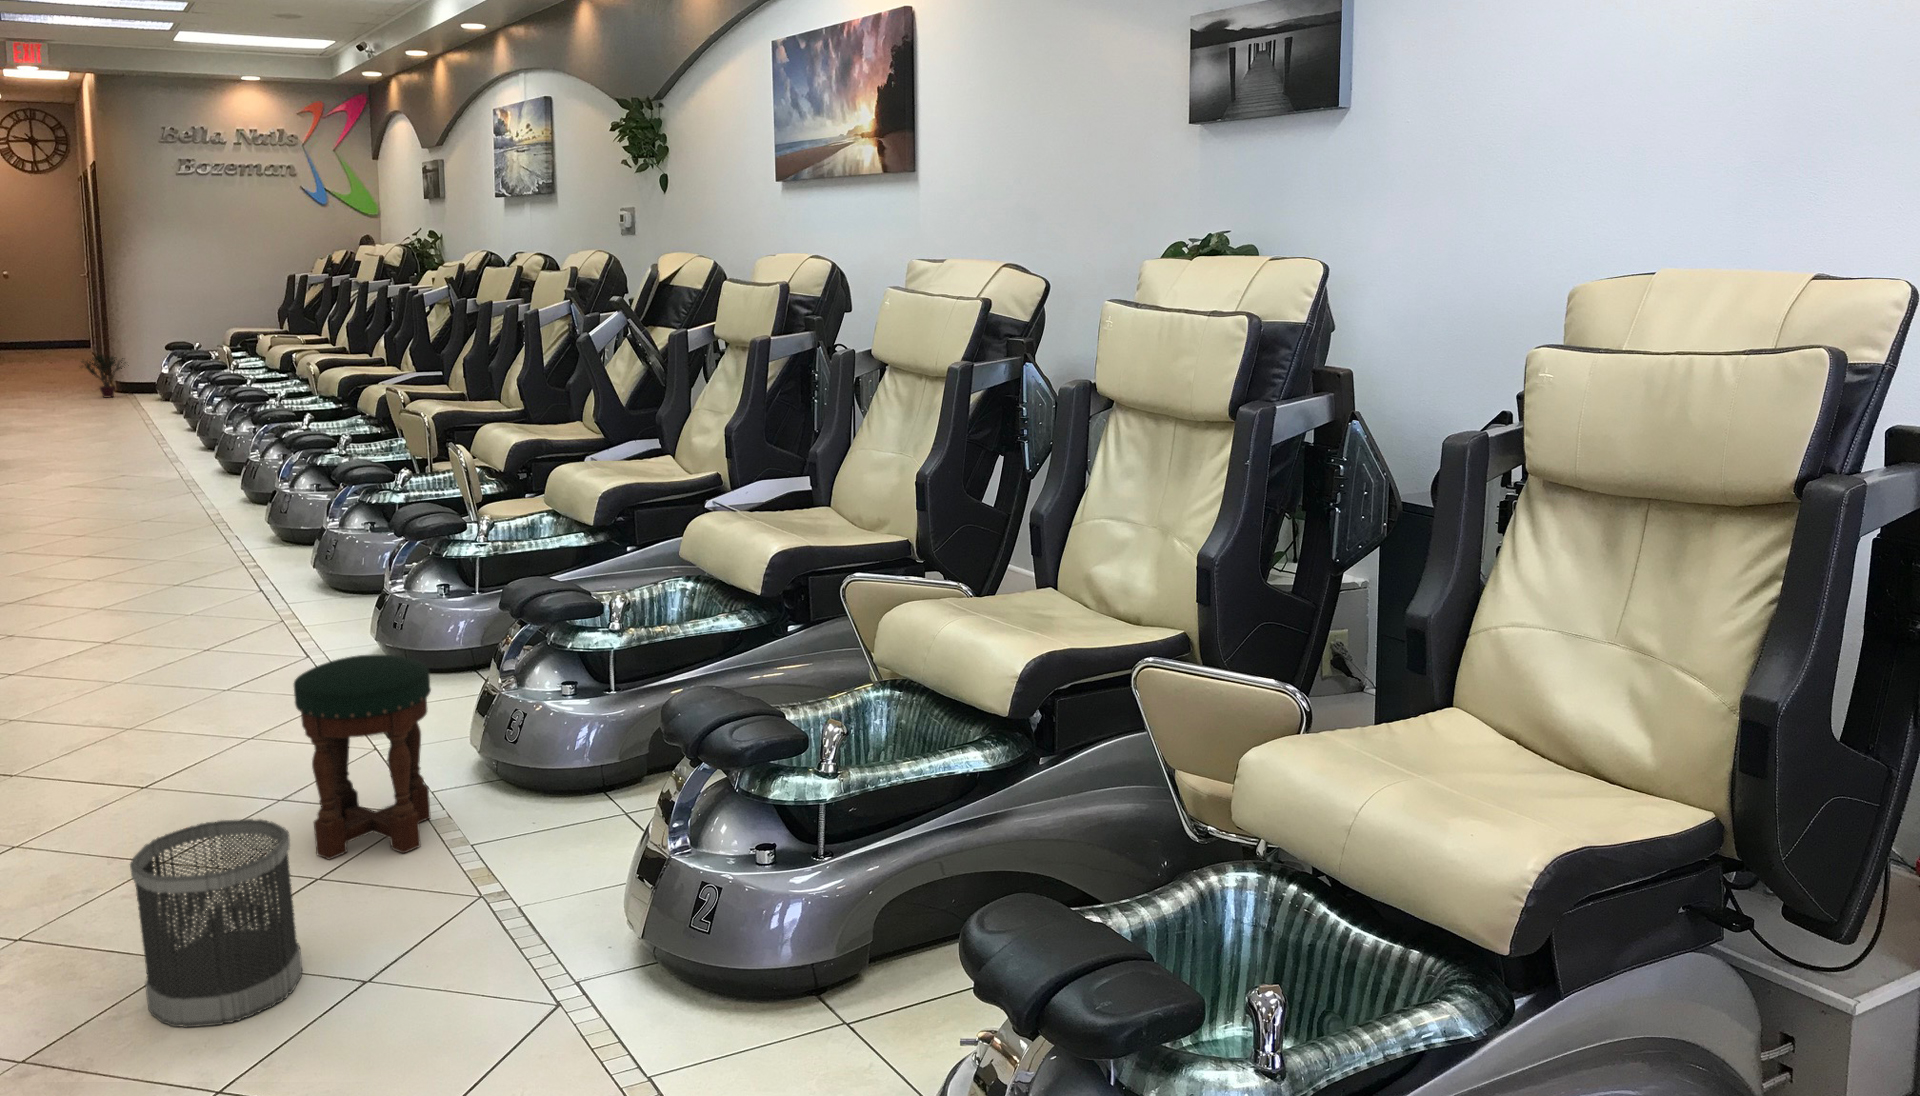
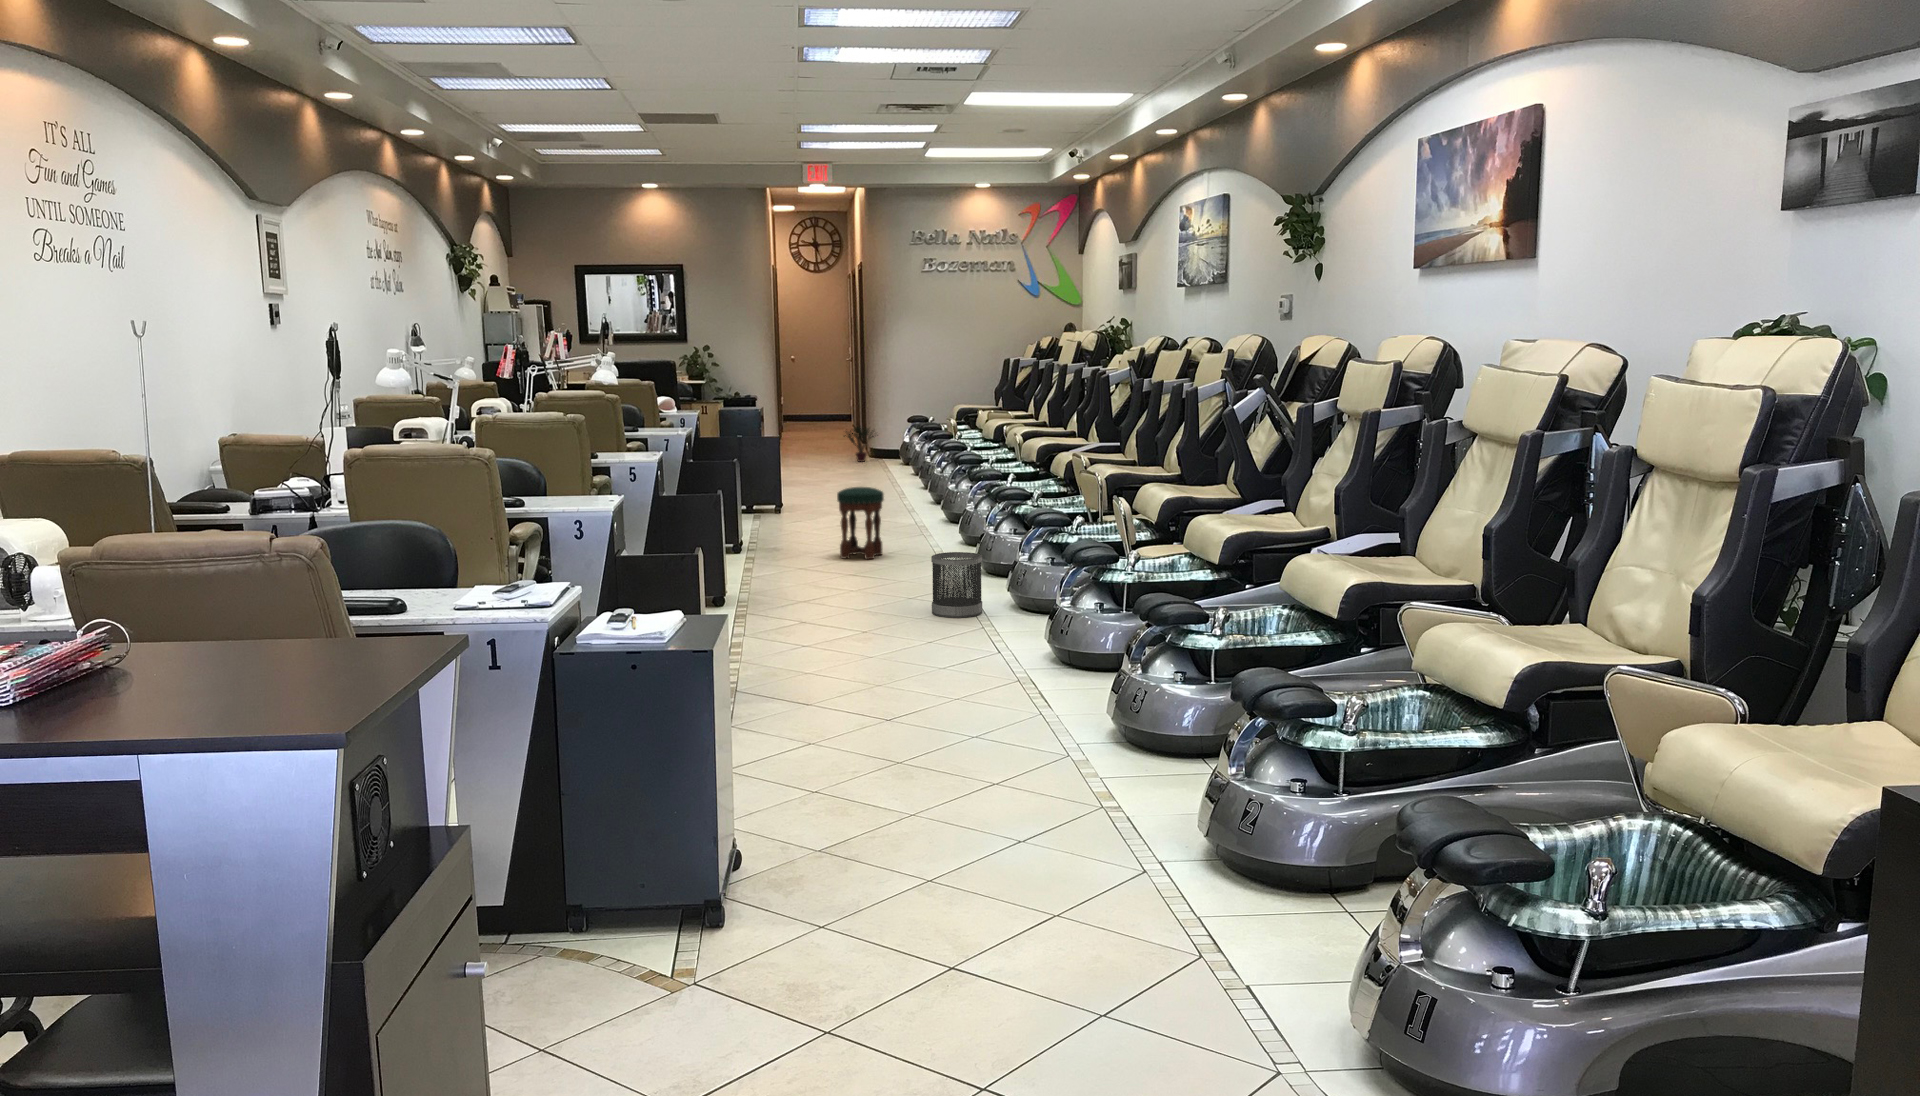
stool: present [294,655,431,859] -> present [837,487,884,560]
wastebasket: present [130,819,302,1027] -> present [931,552,982,618]

